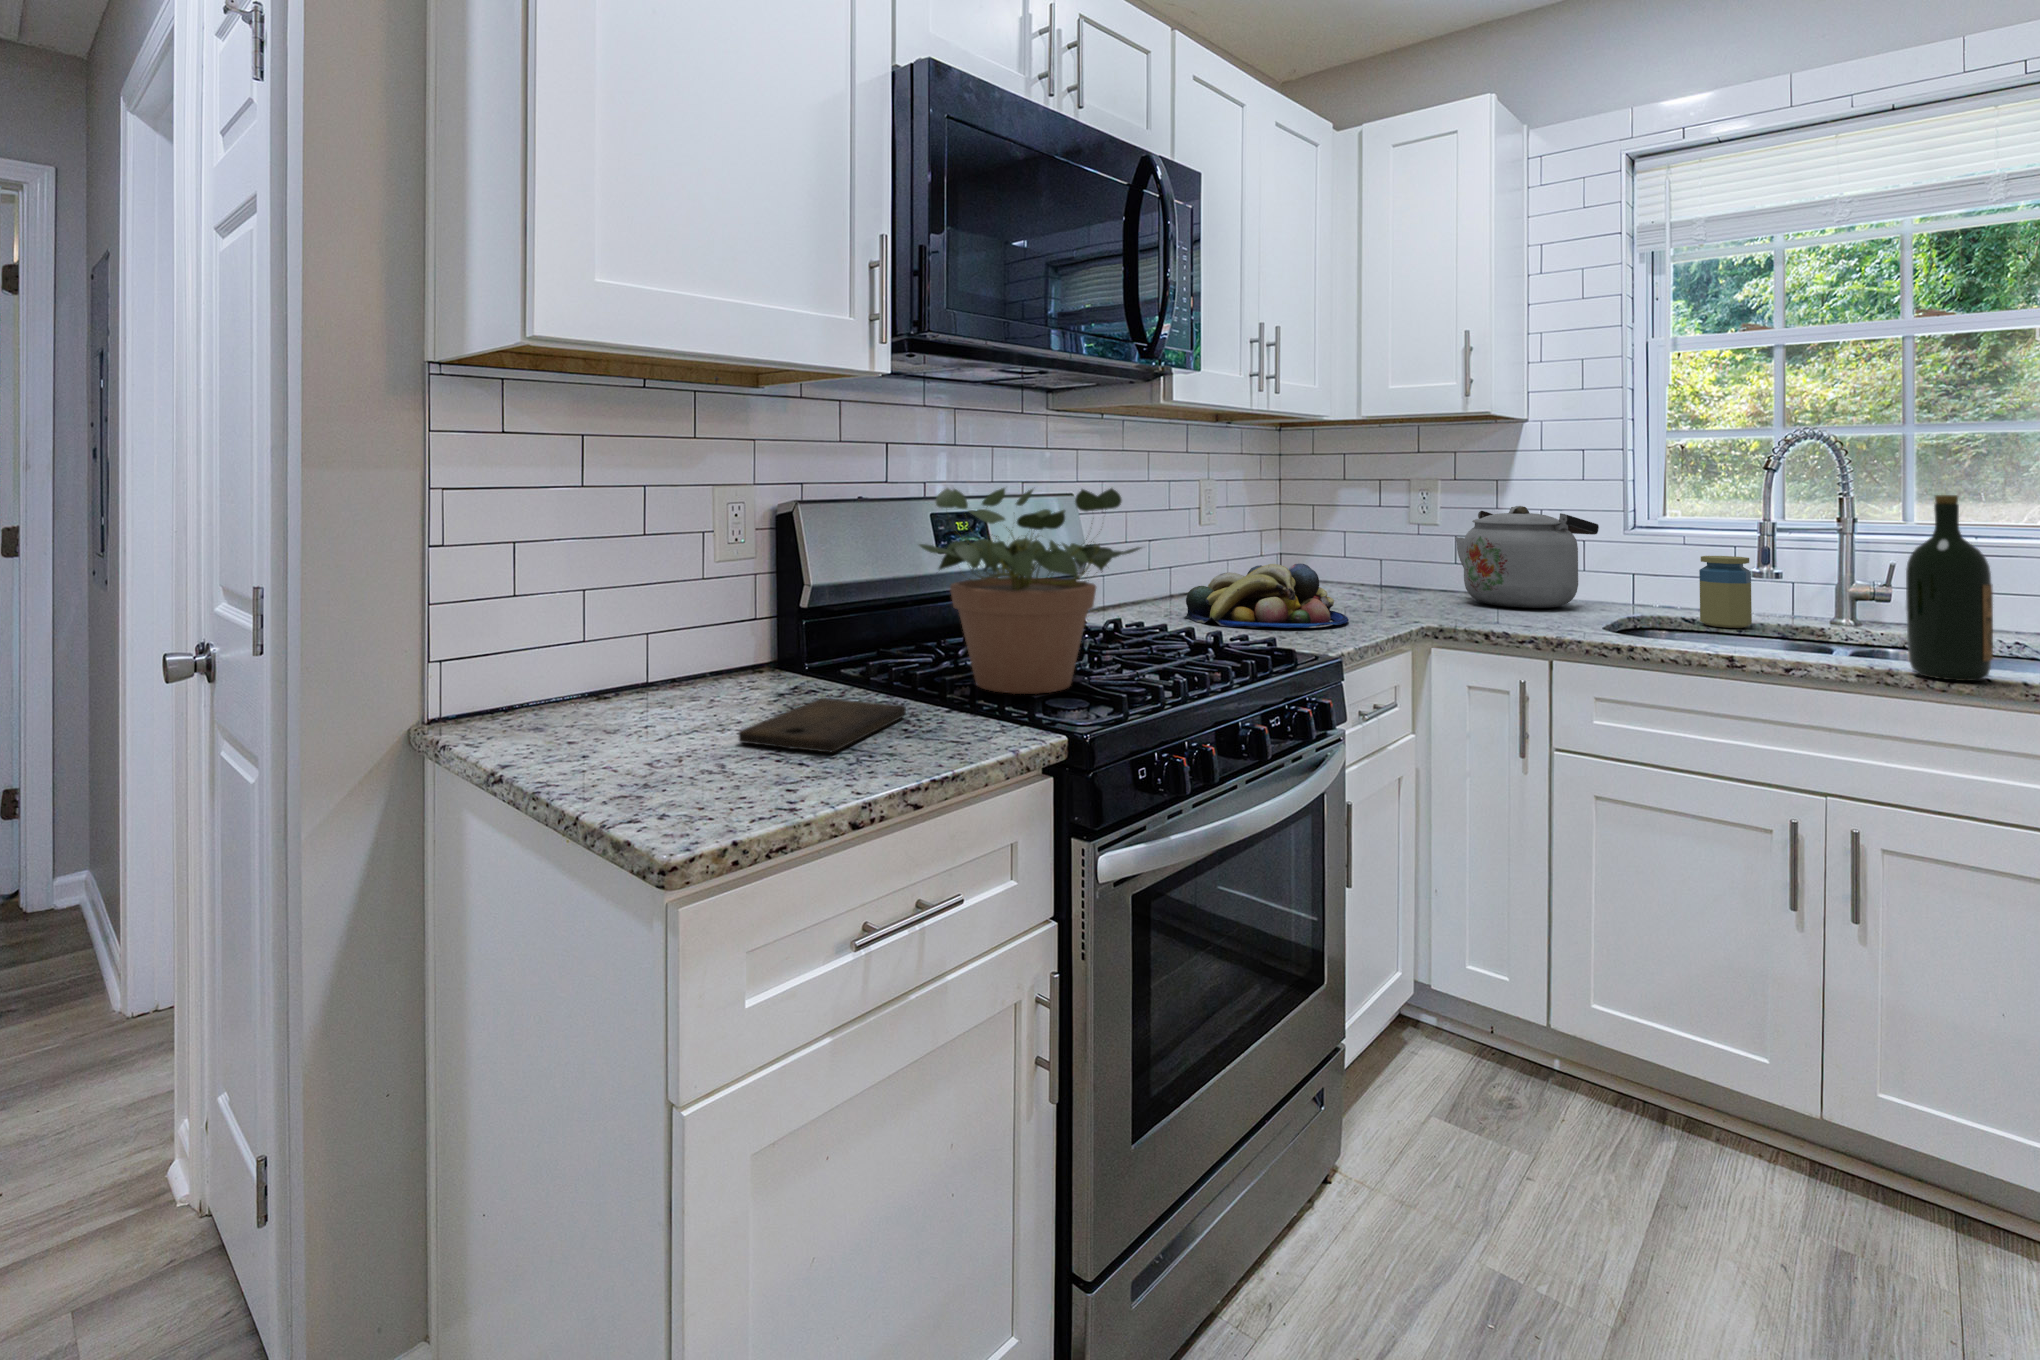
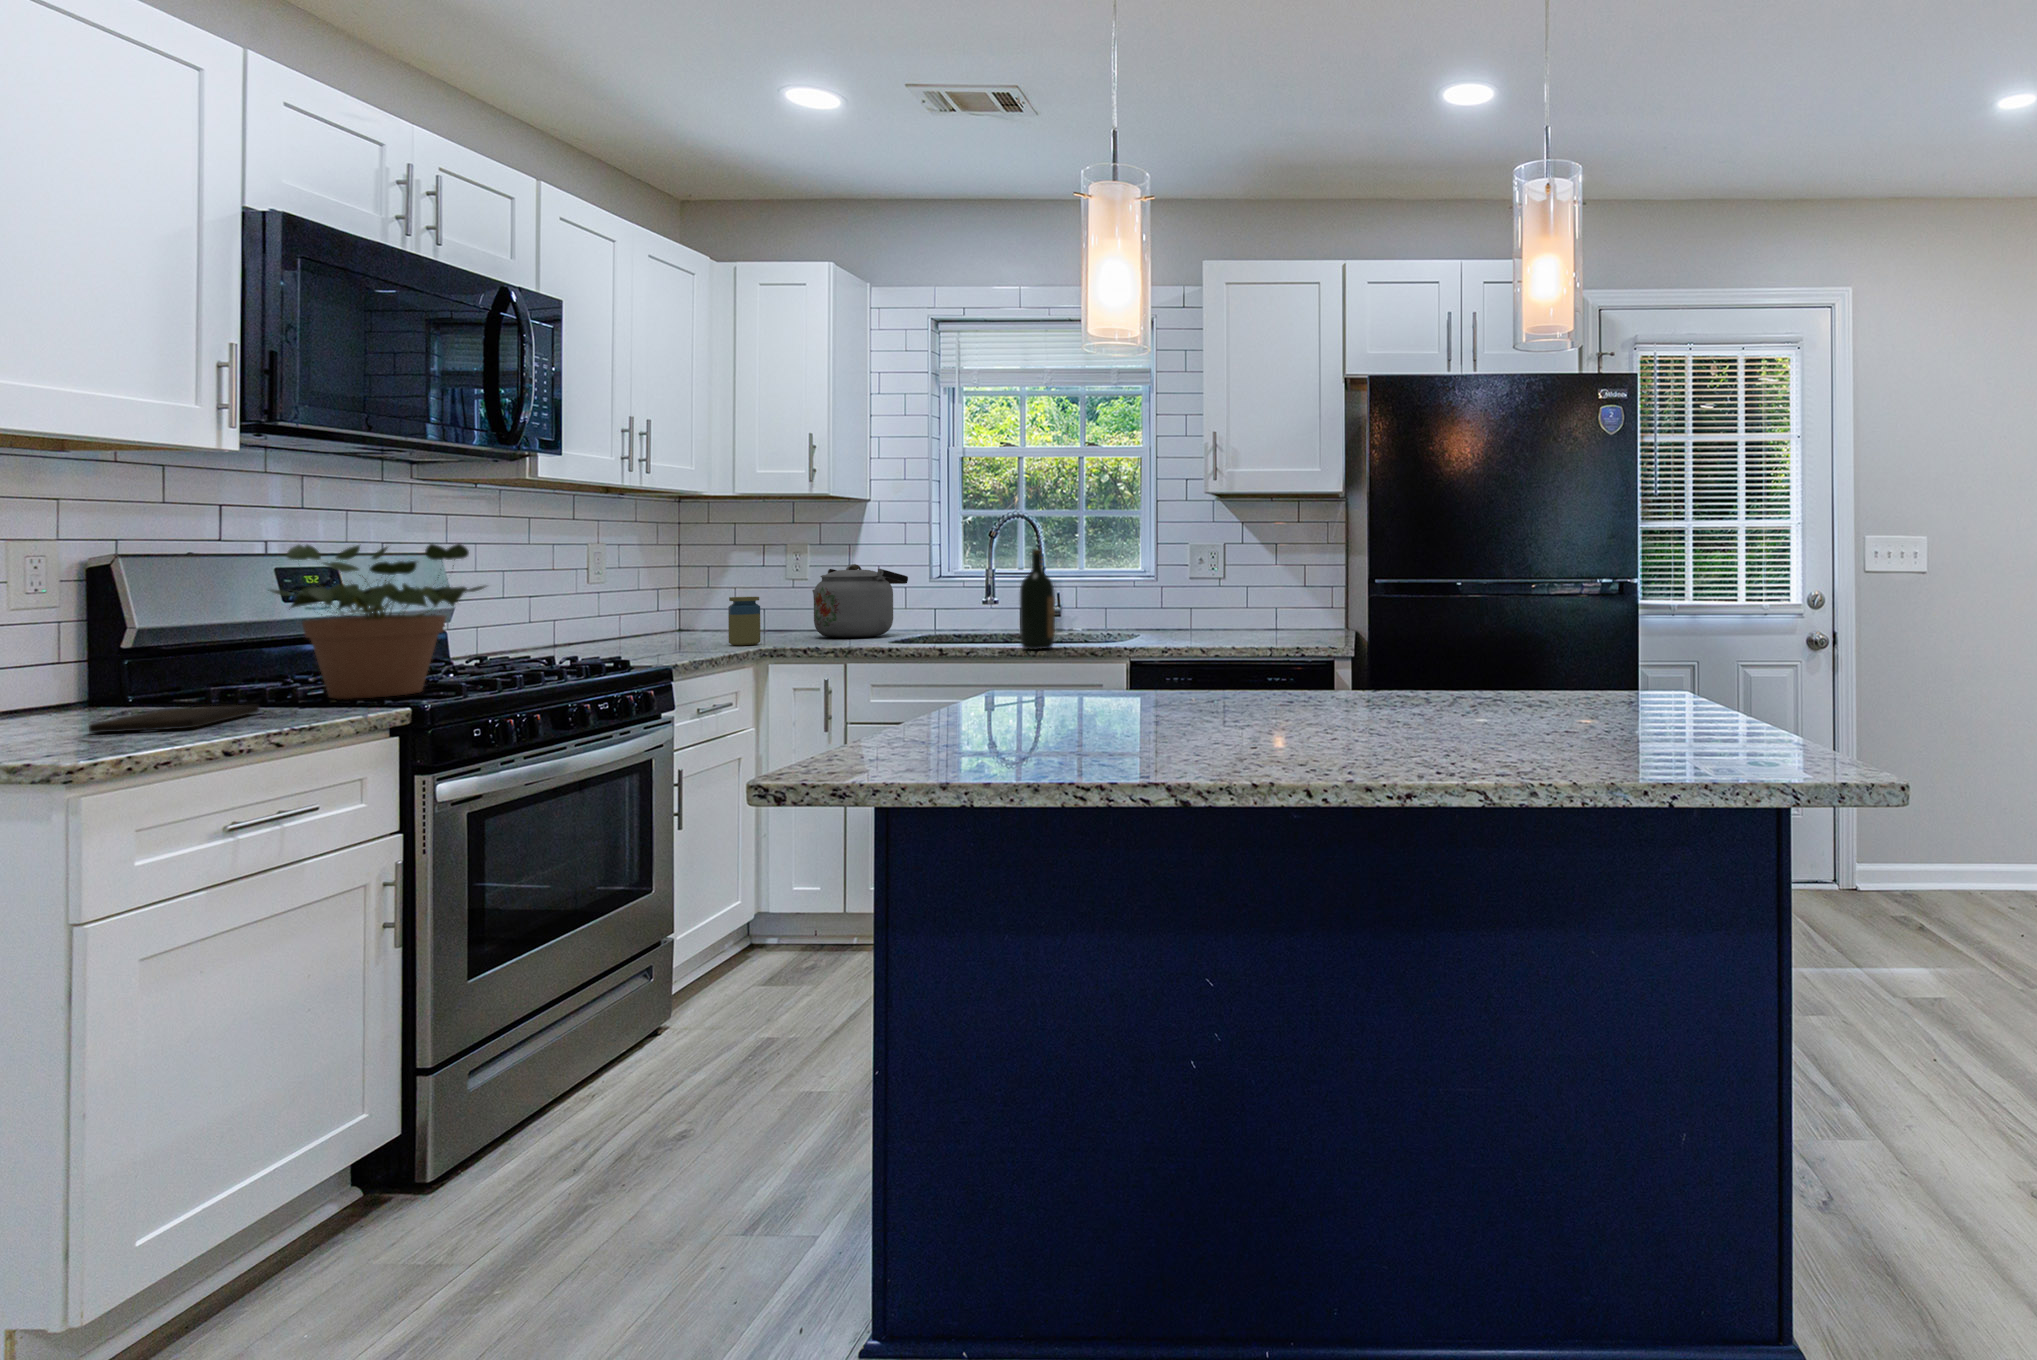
jar: present [1699,556,1752,628] -> present [728,597,760,645]
fruit bowl: present [1184,564,1349,628] -> none [555,610,702,659]

